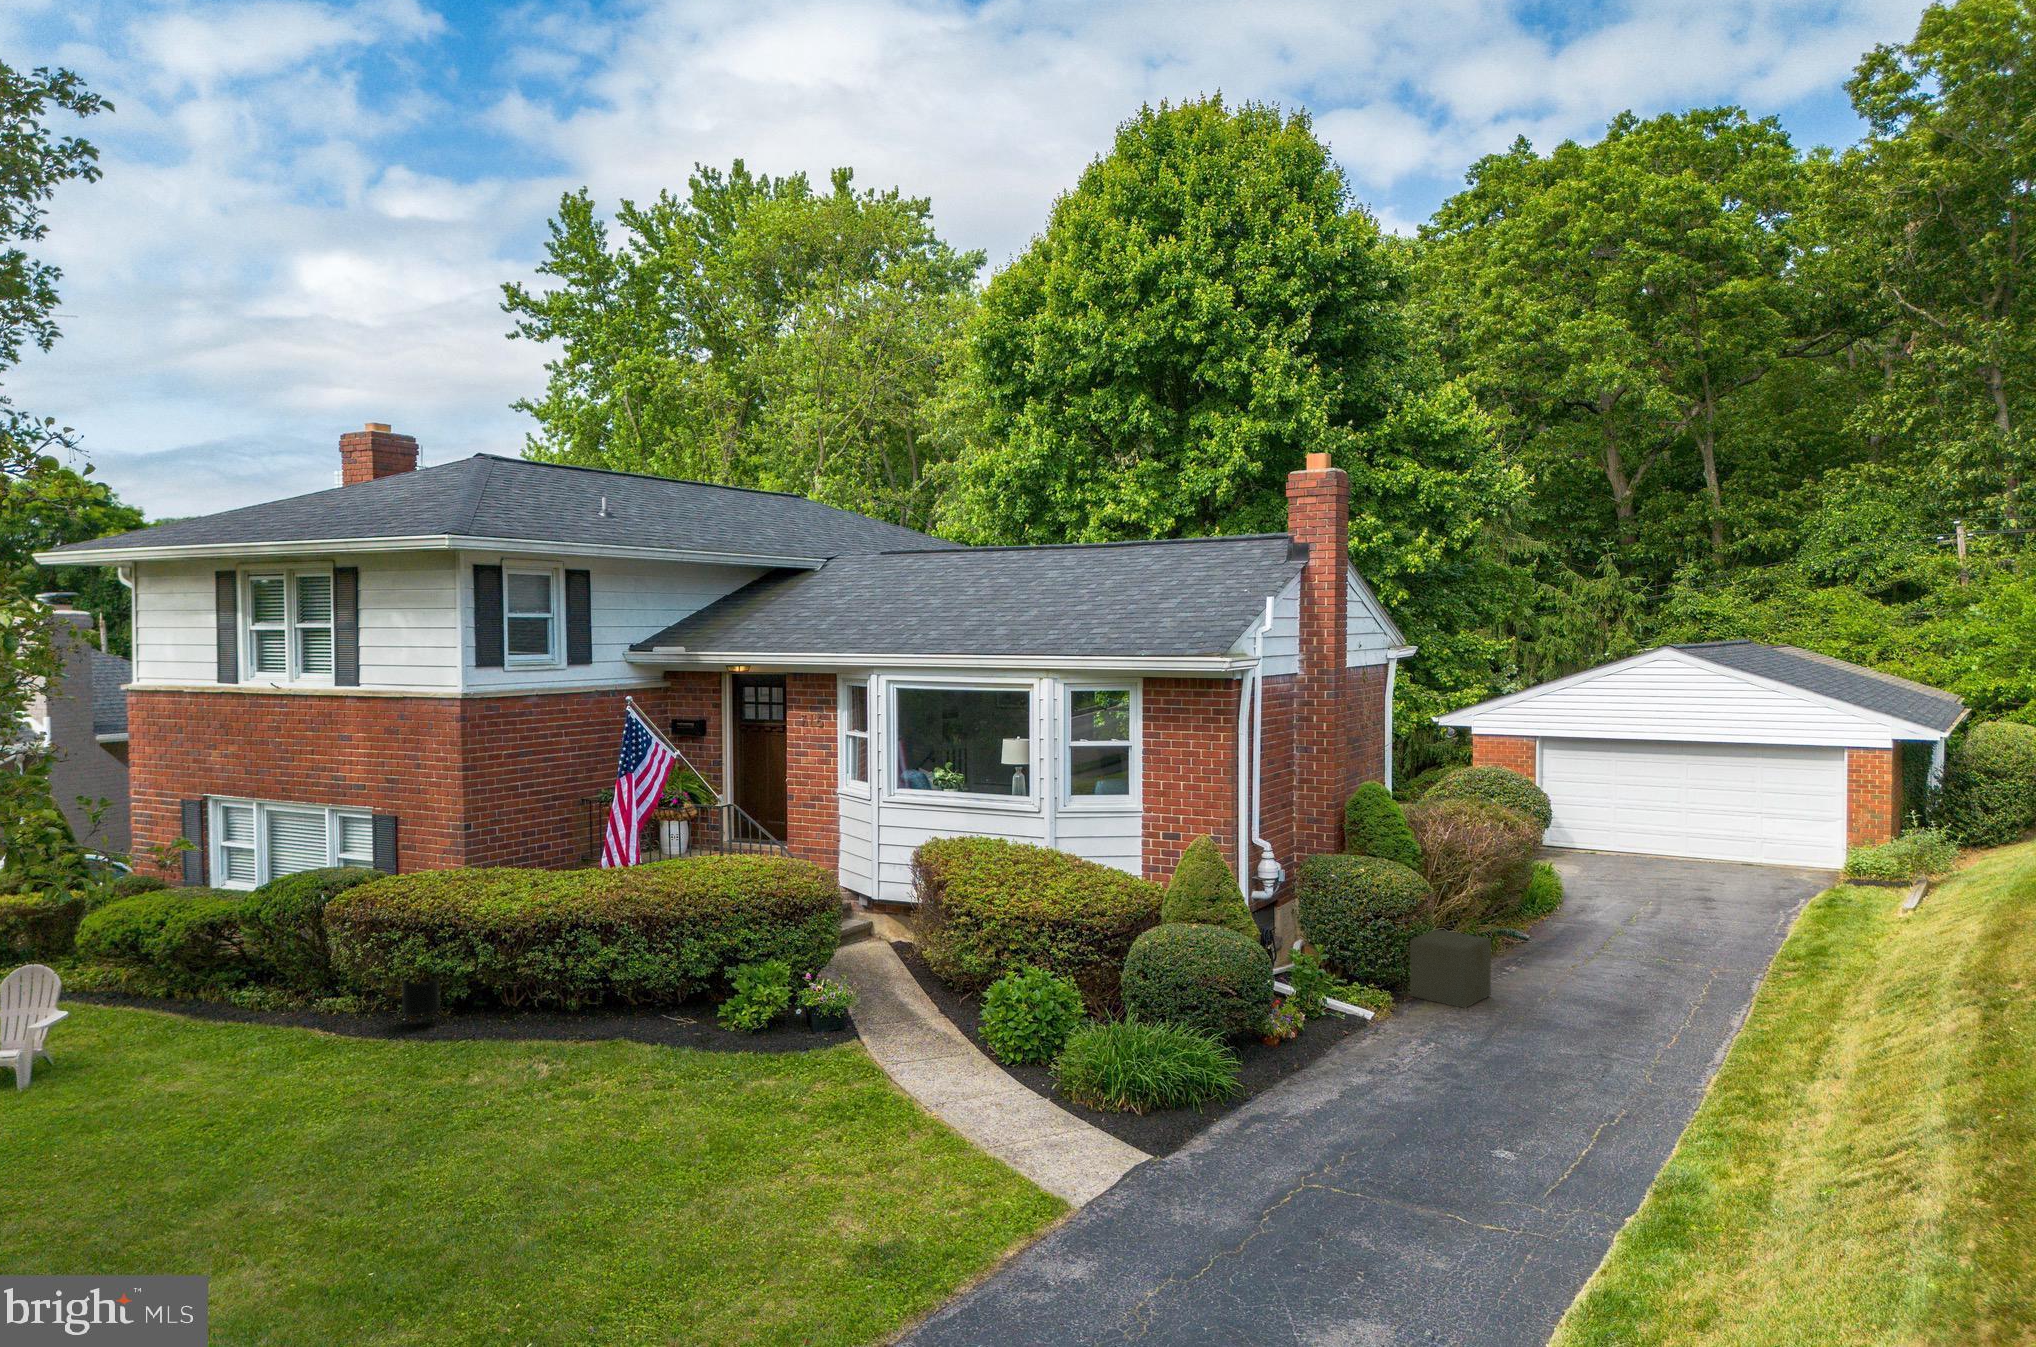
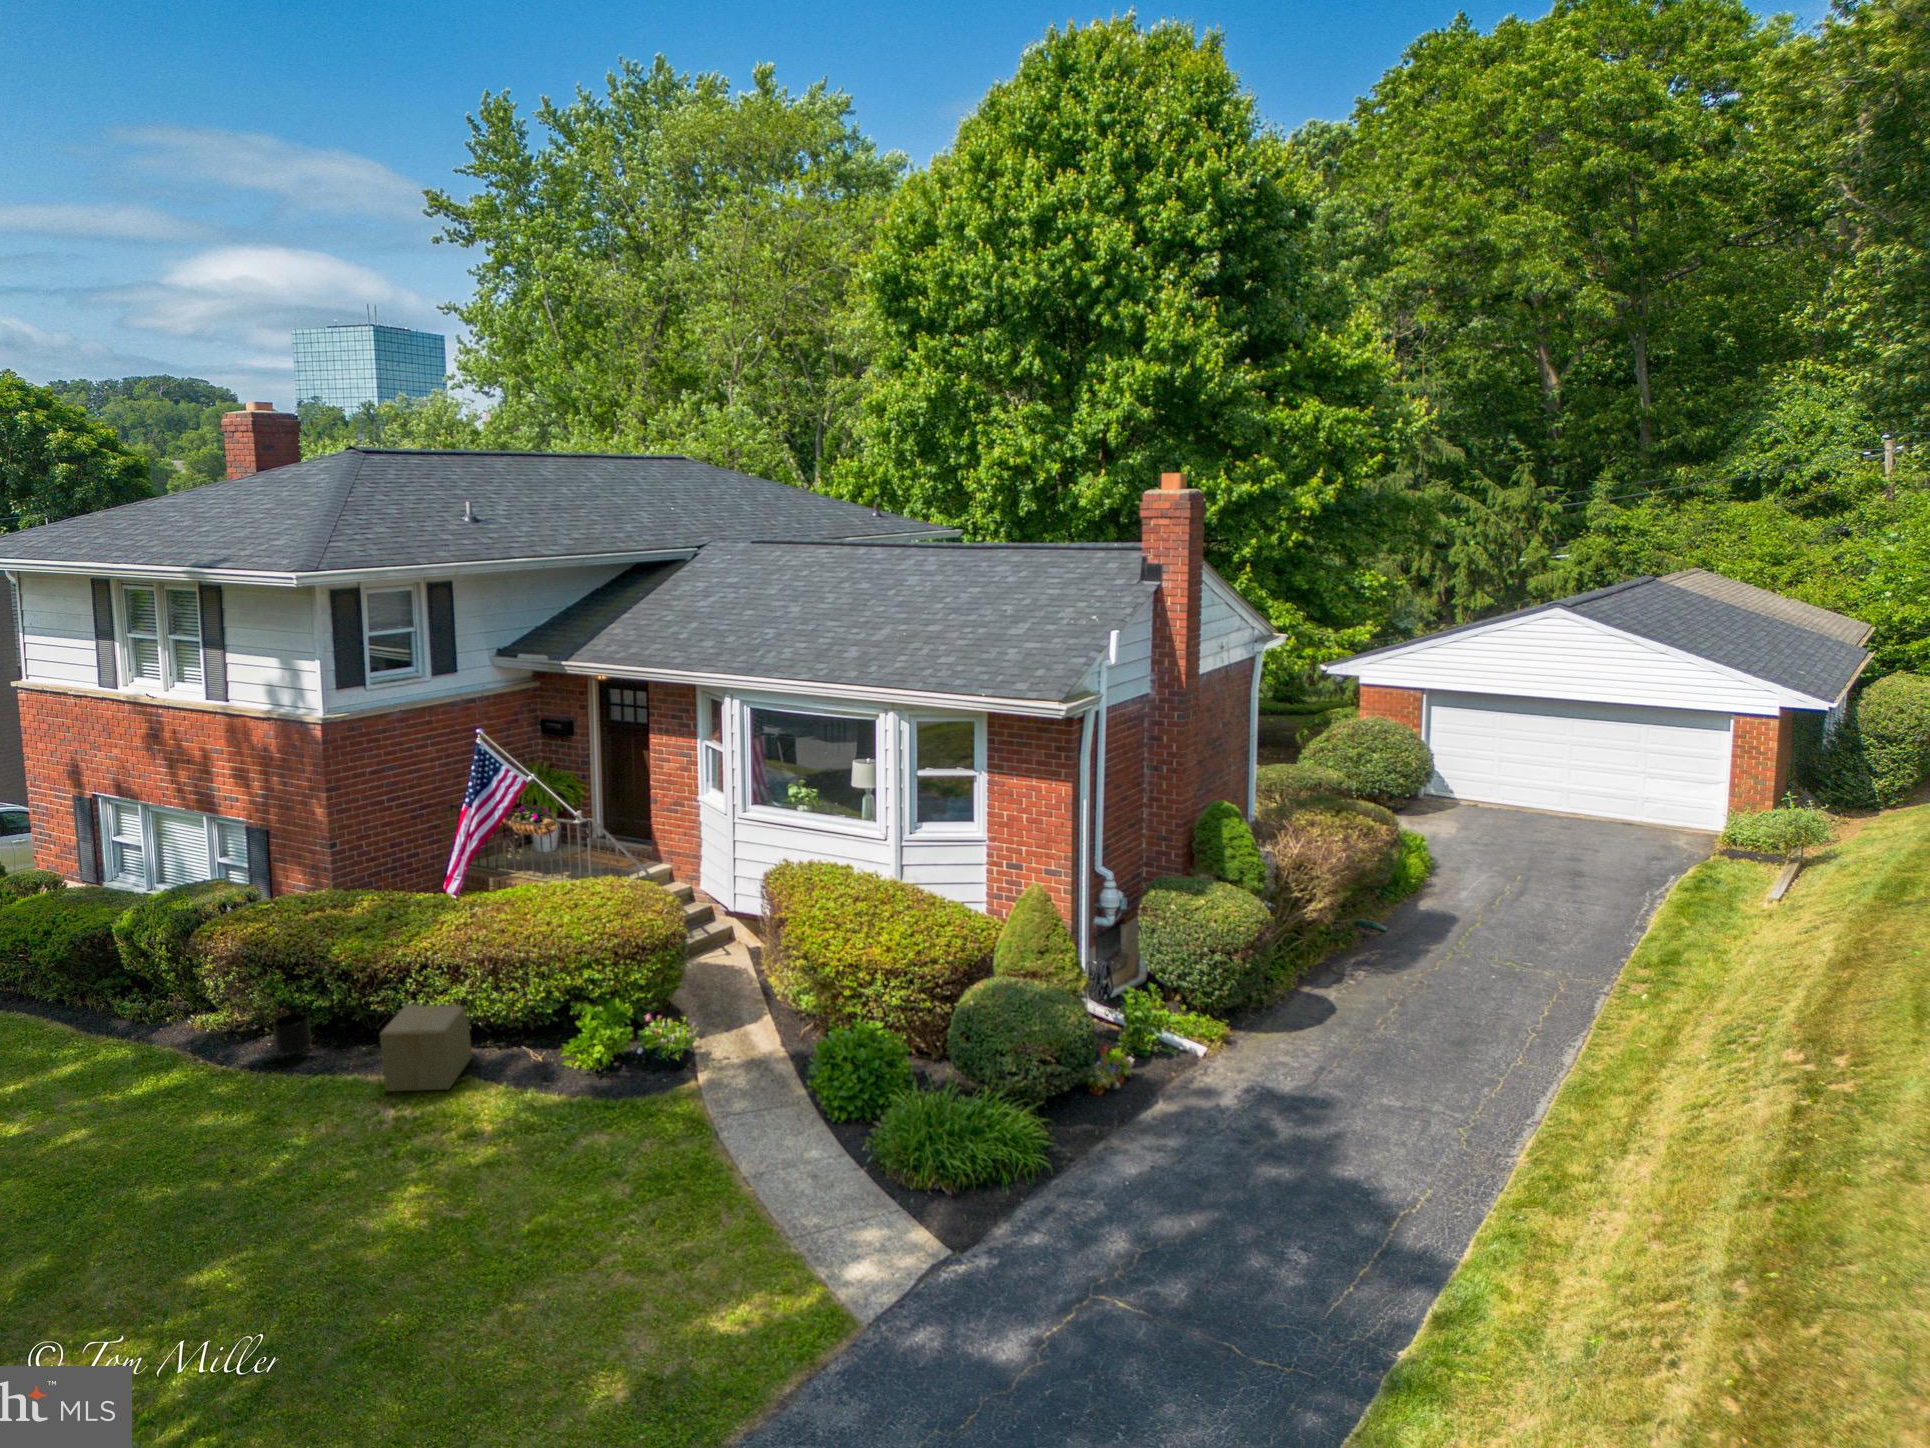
cardboard box: present [1410,930,1491,1008] -> present [380,1003,472,1092]

